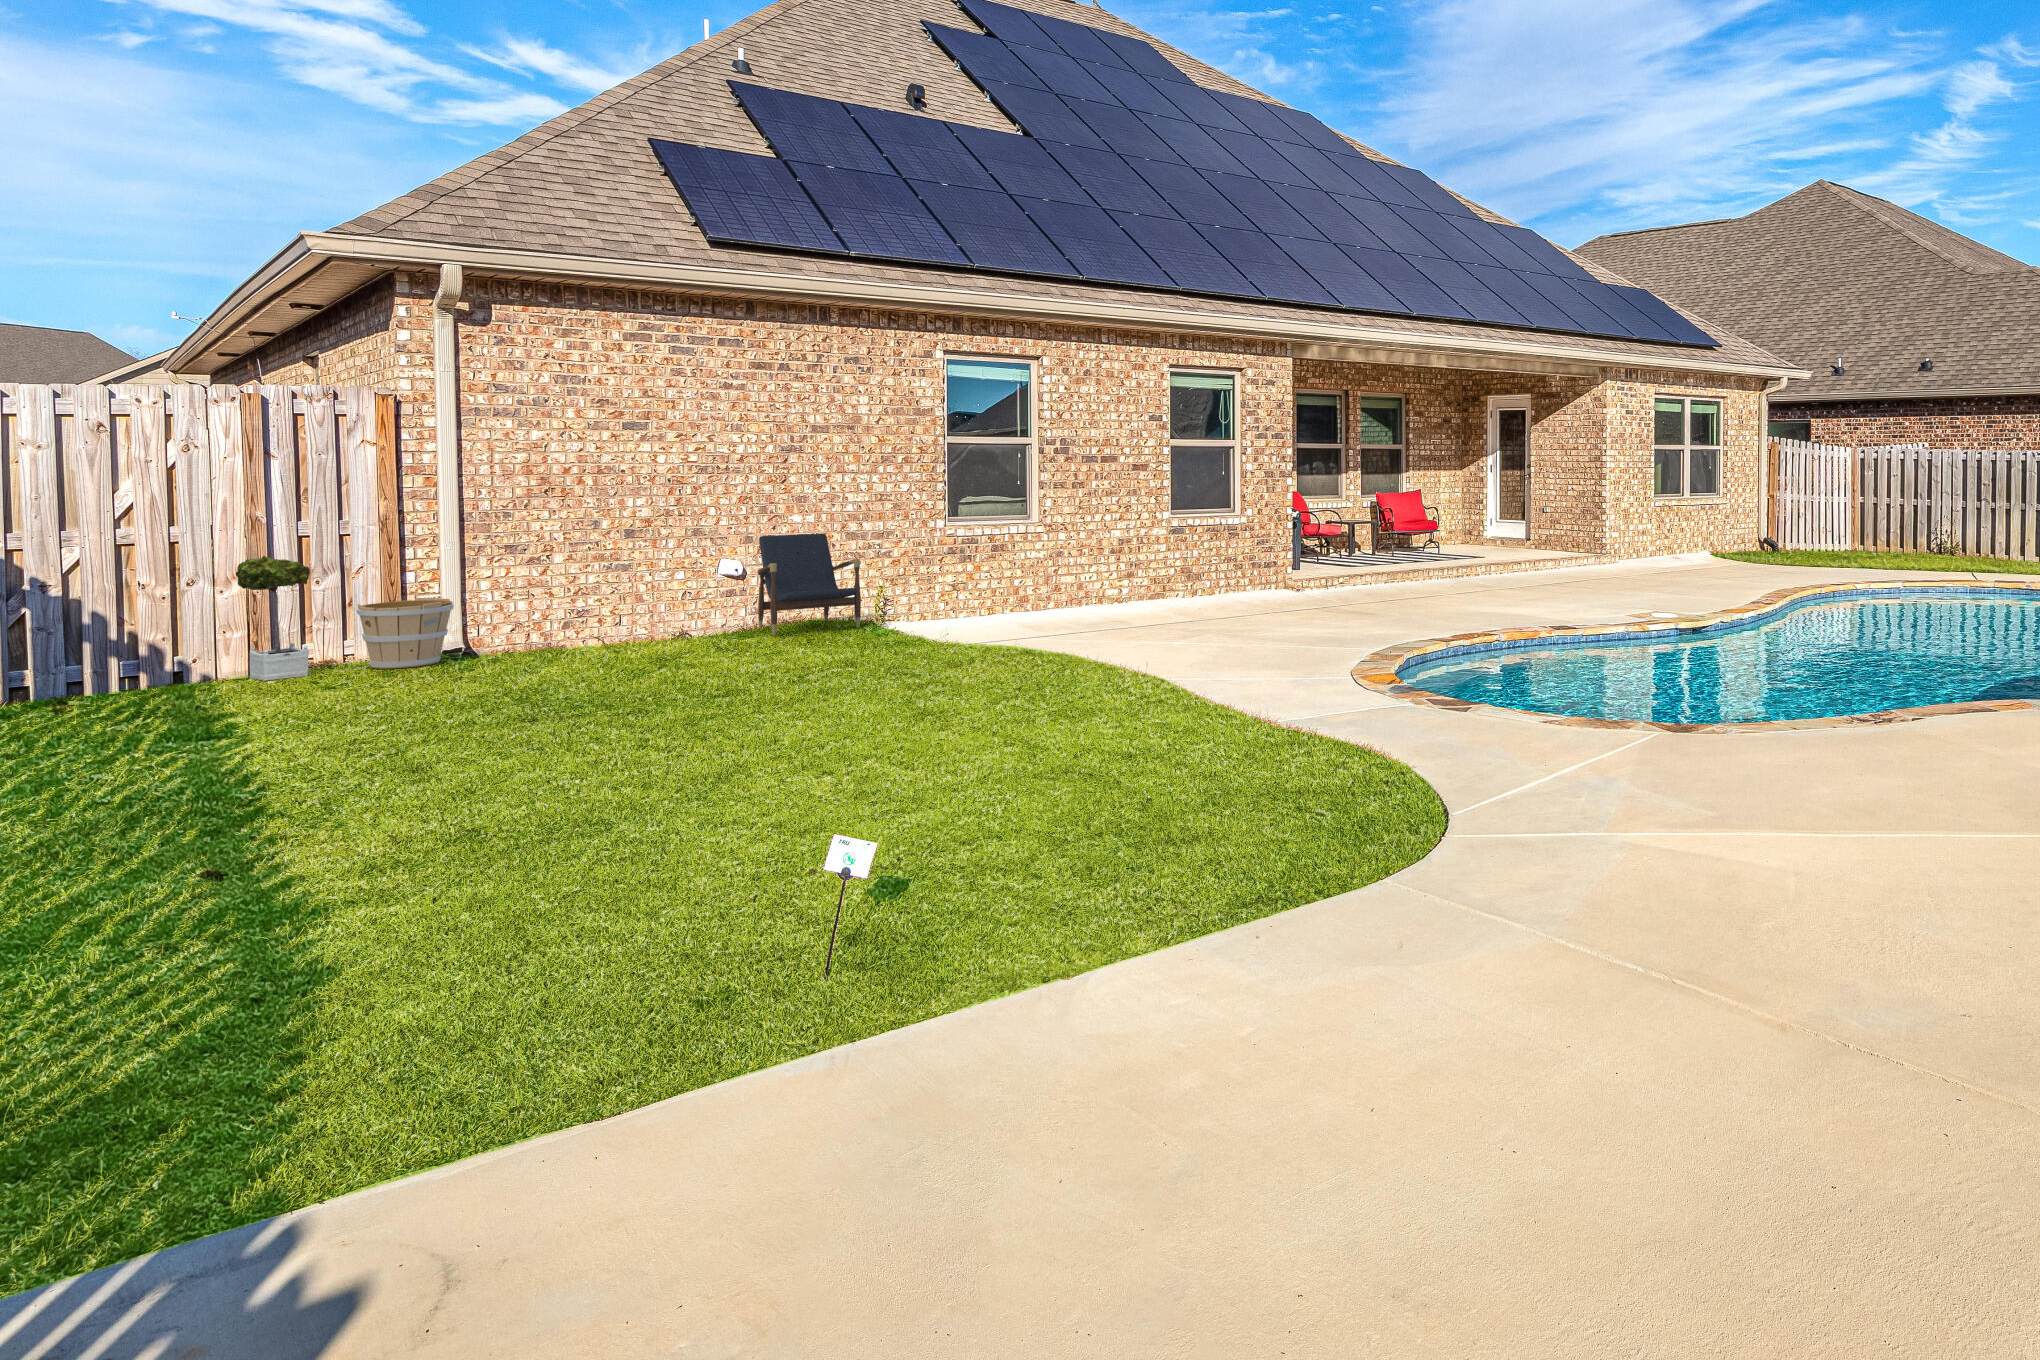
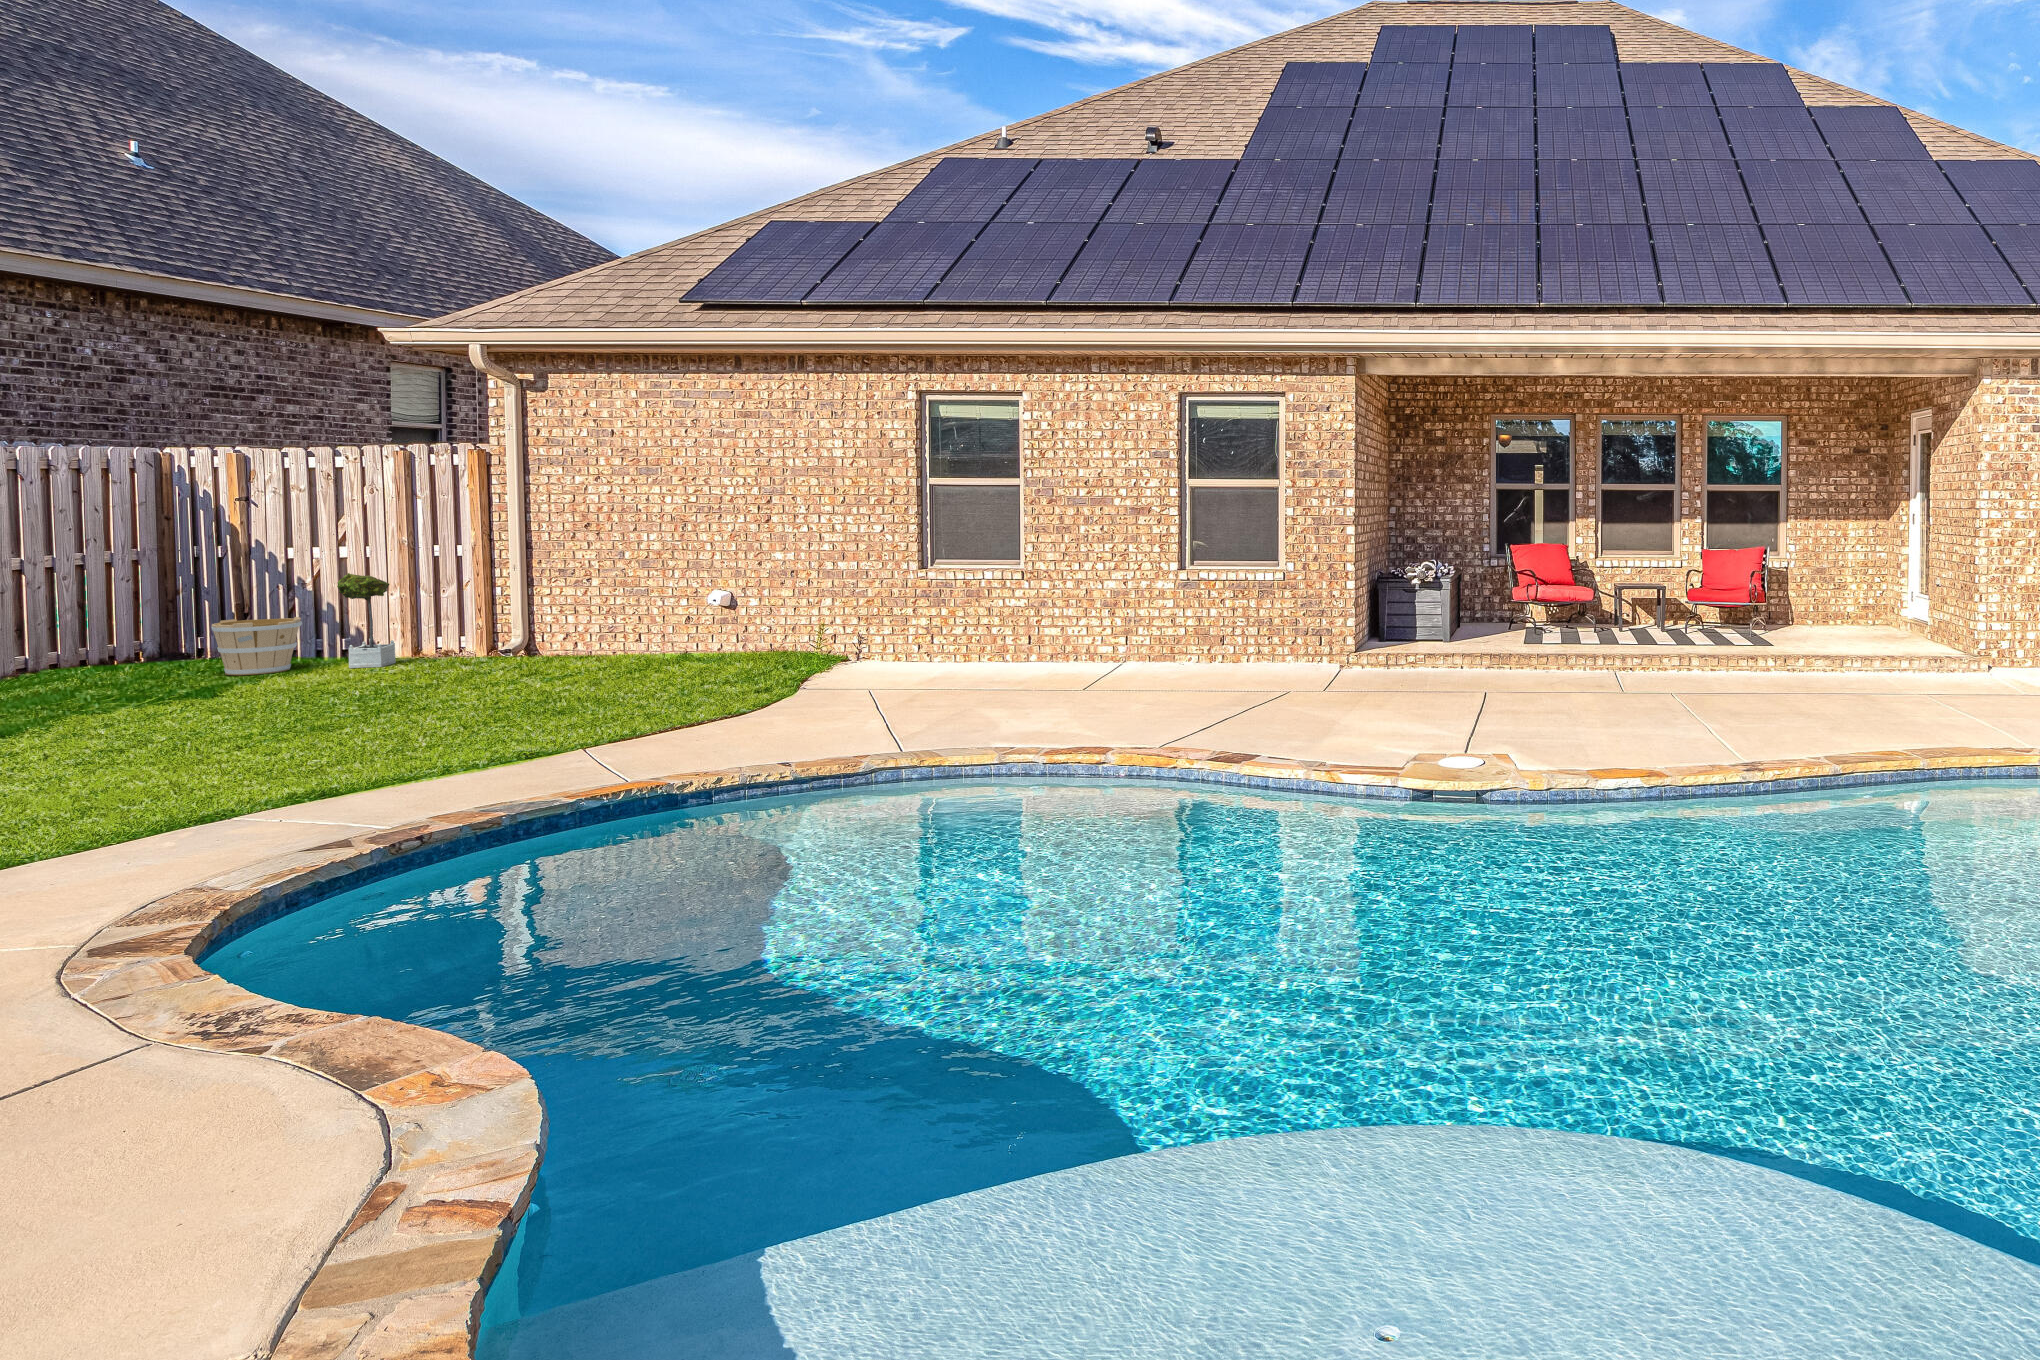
lounge chair: present [758,534,861,635] -> none [690,572,801,666]
wooden bucket: present [356,598,454,669] -> present [211,617,302,675]

